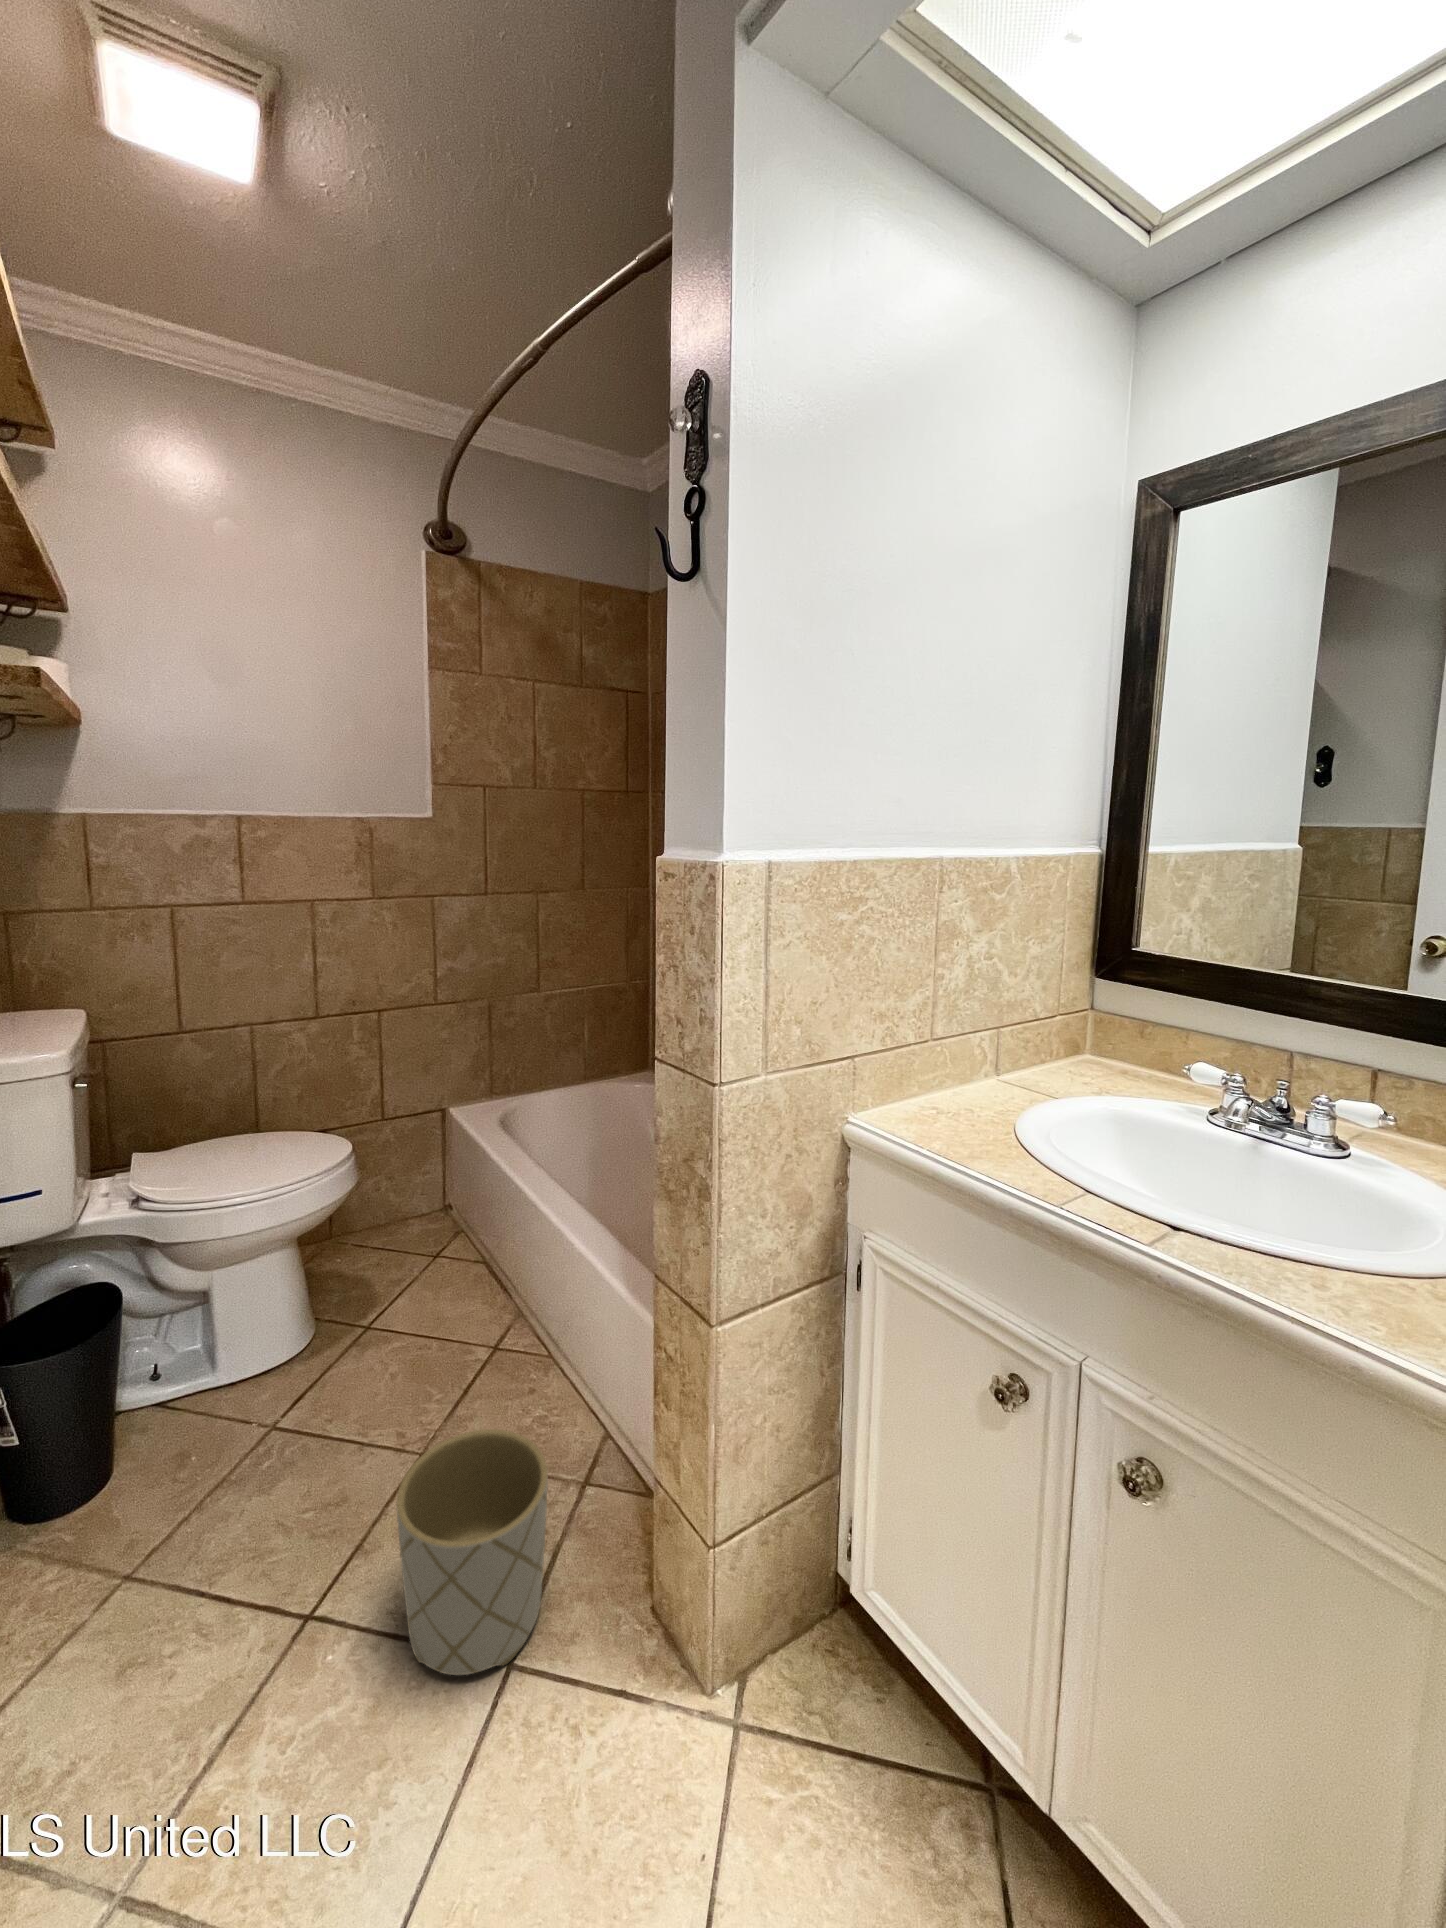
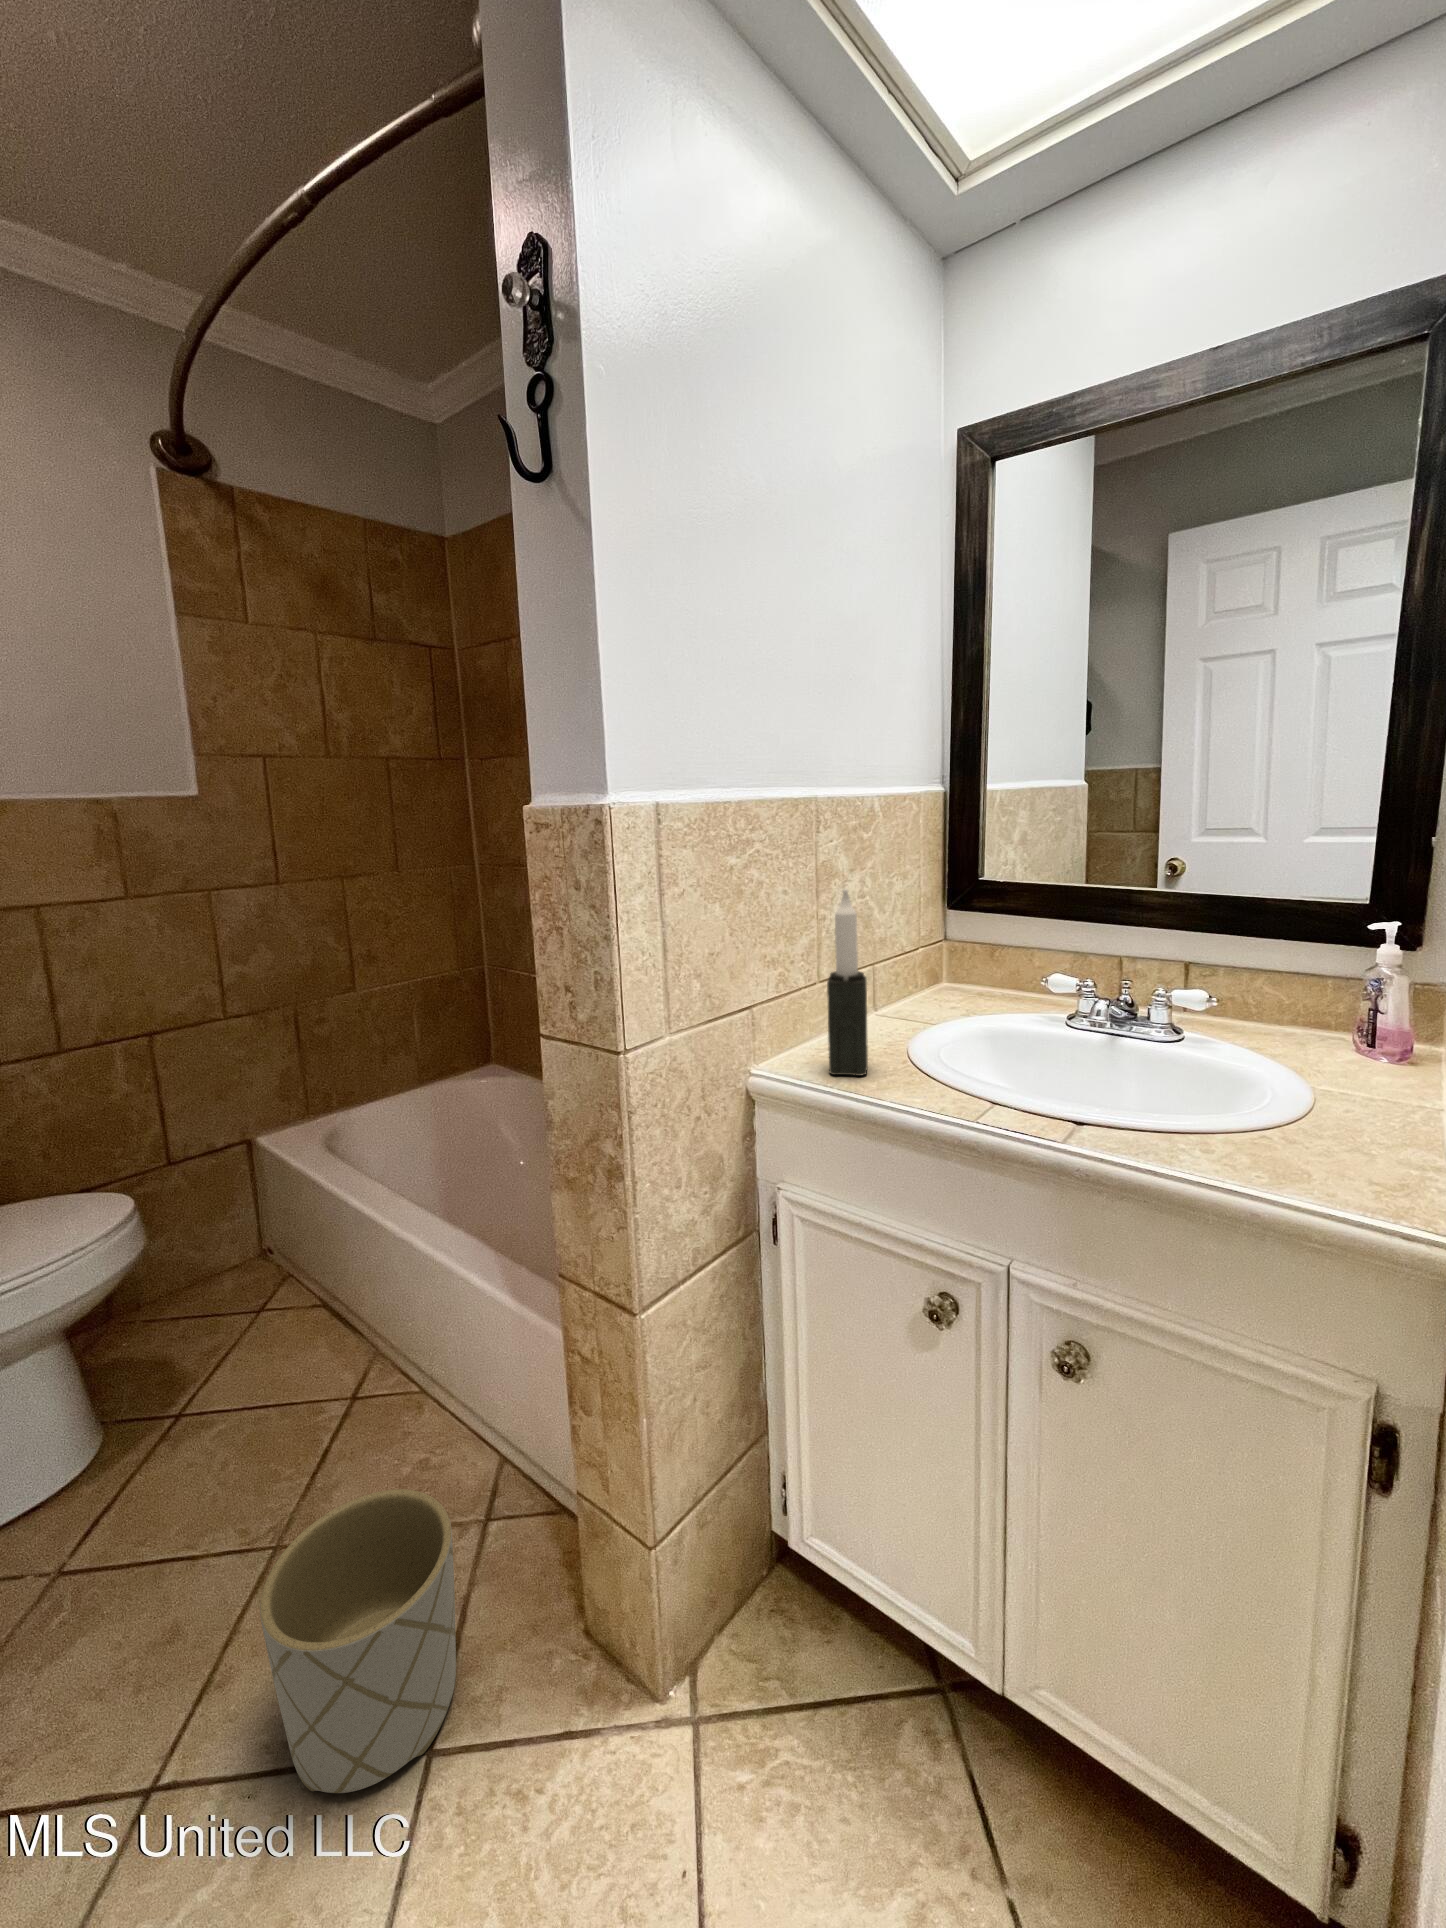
candle: none [922,952,969,1139] -> present [827,888,868,1076]

